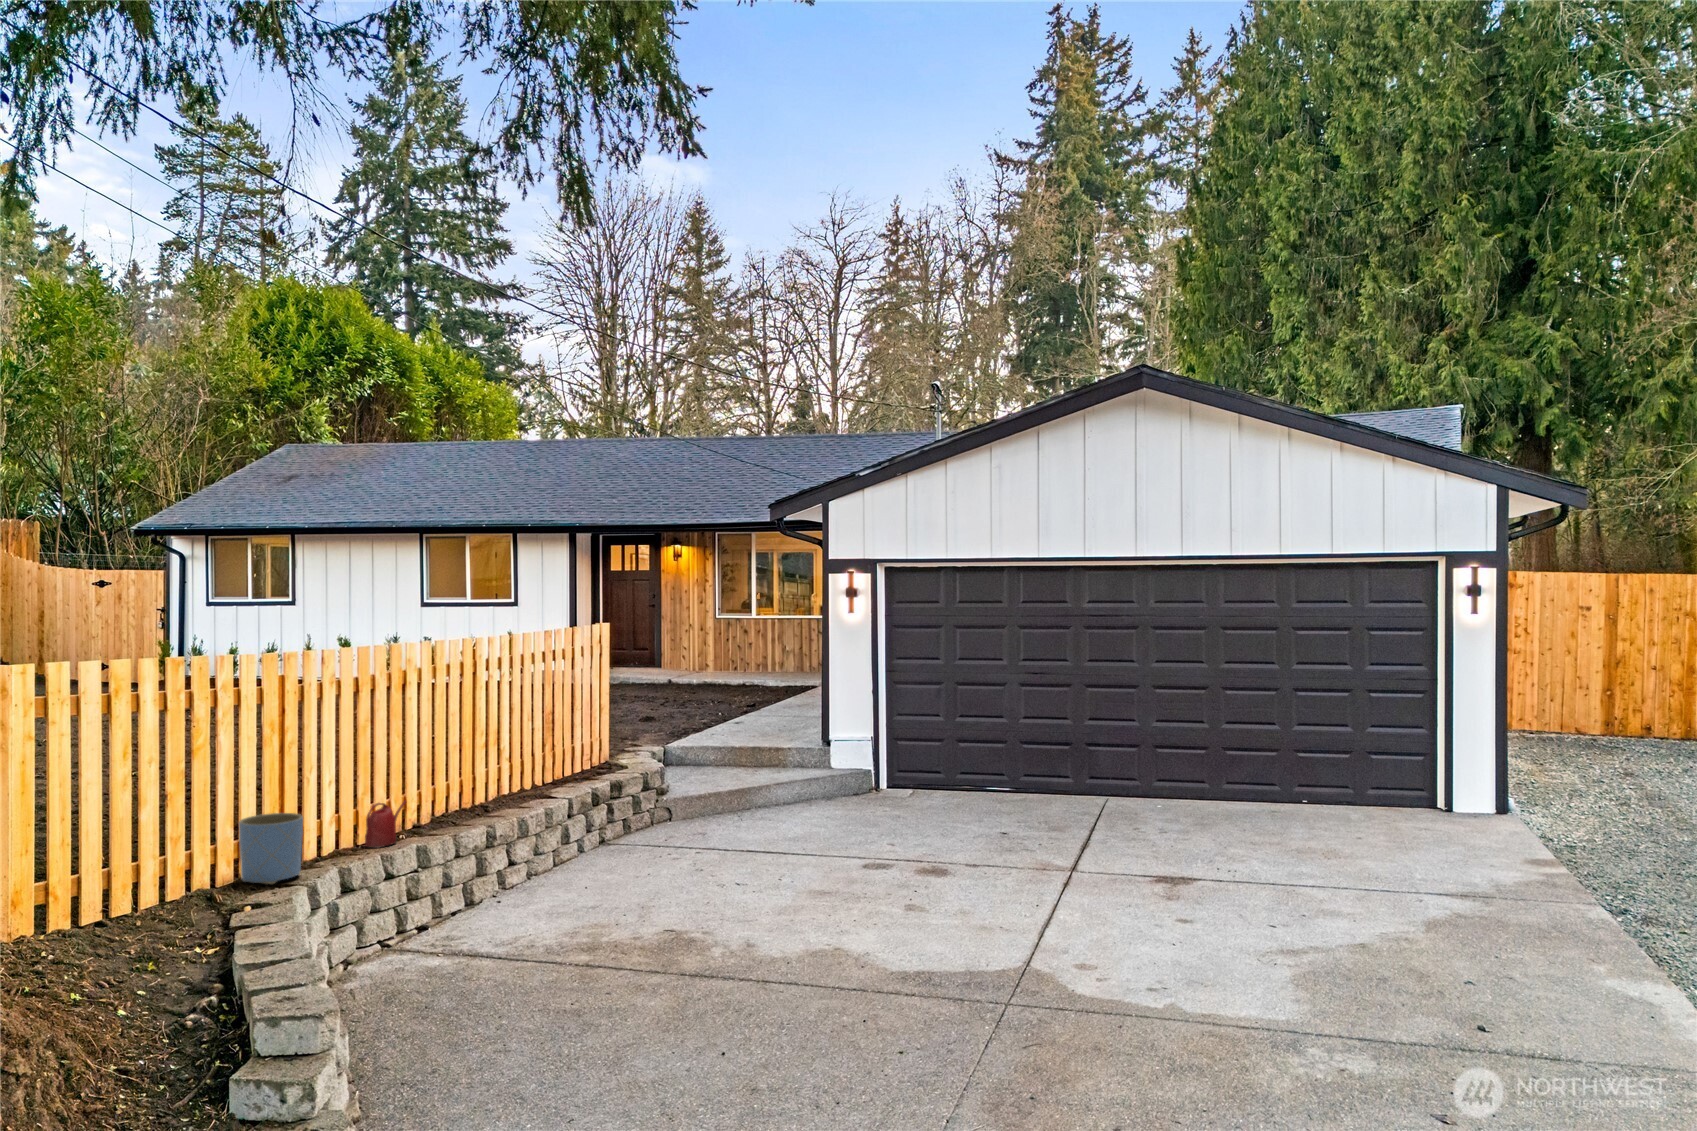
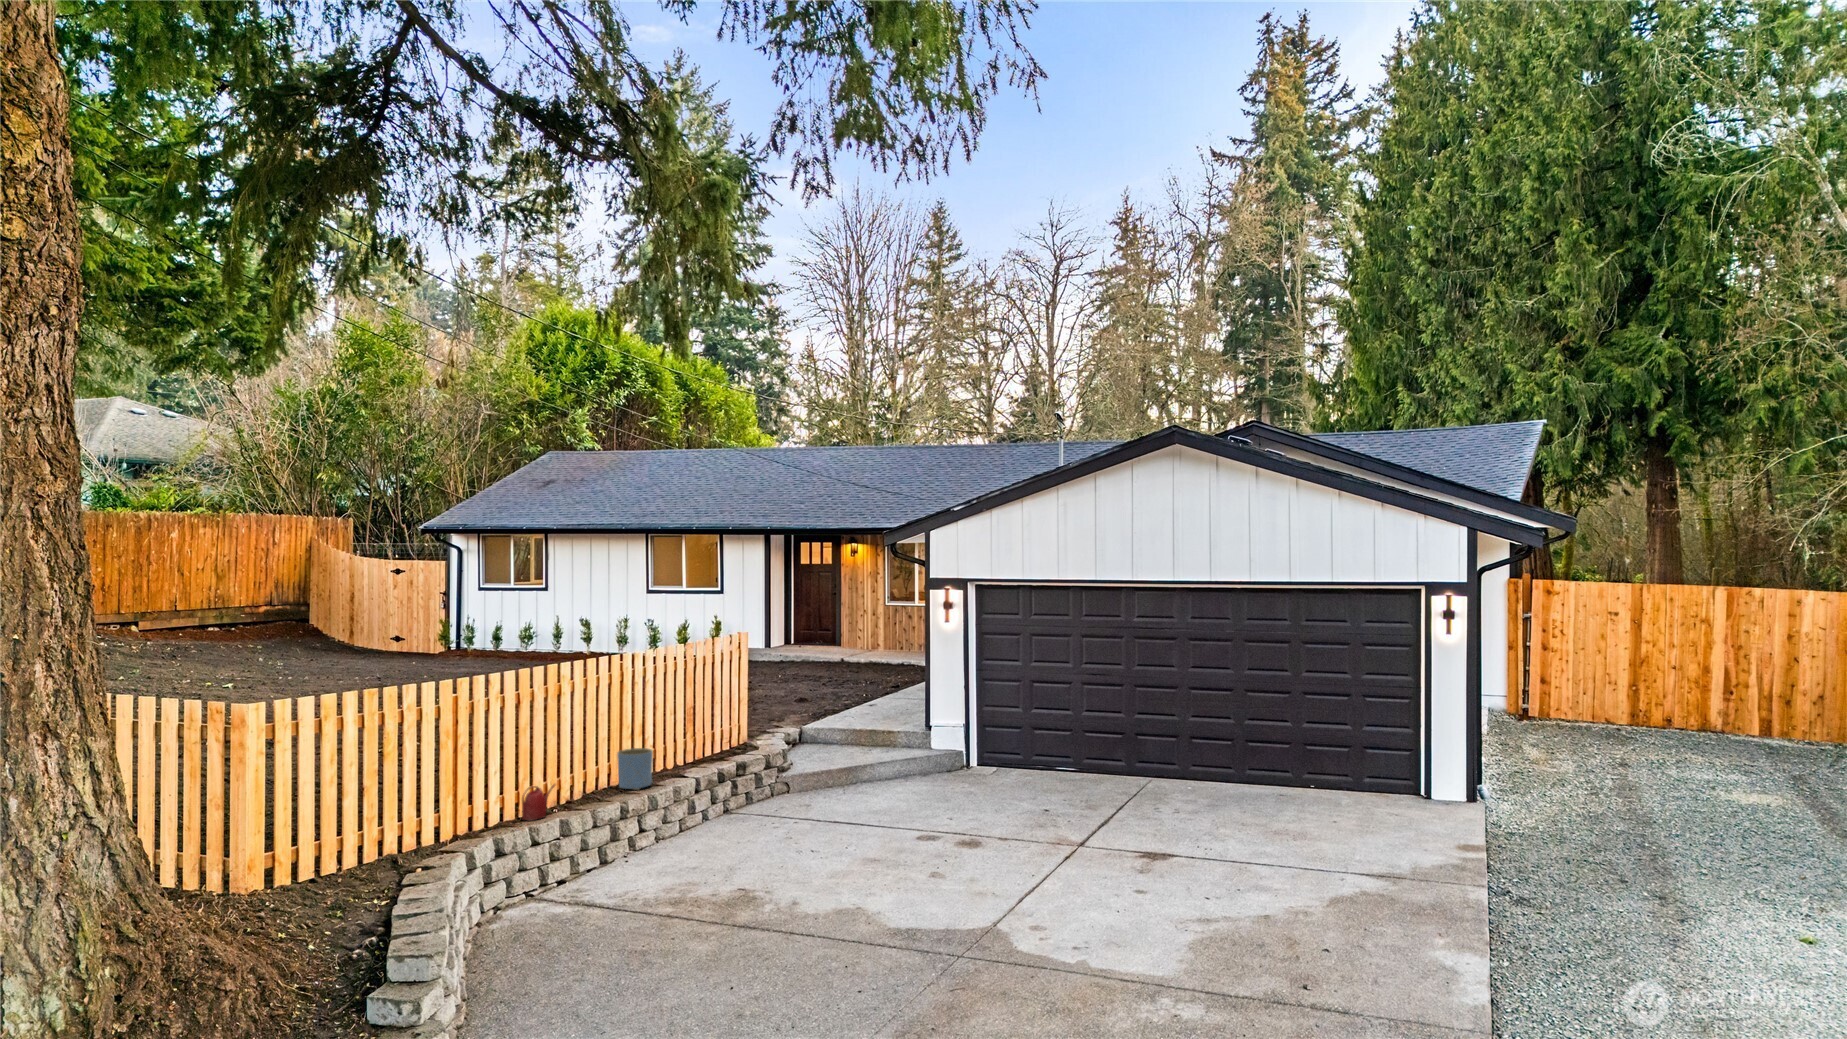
planter: present [239,813,303,884] -> present [617,748,653,790]

